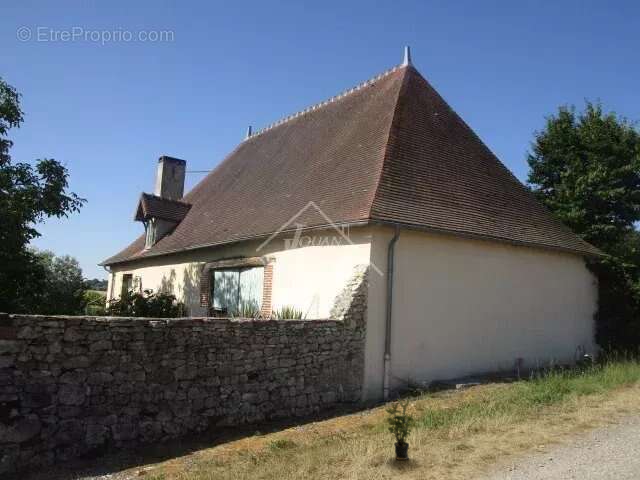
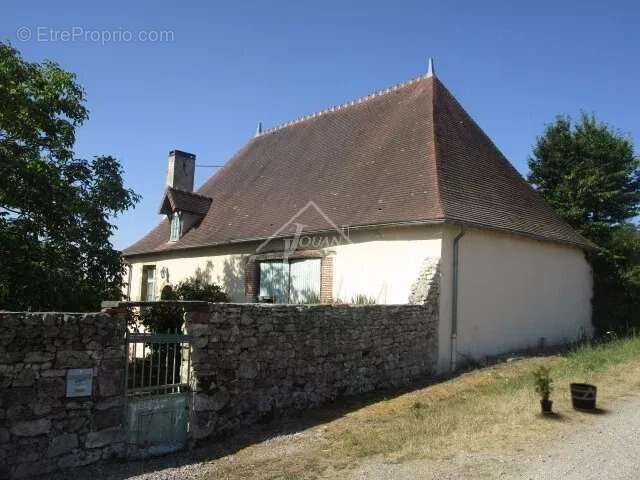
bucket: none [436,420,468,460] -> present [569,382,597,411]

